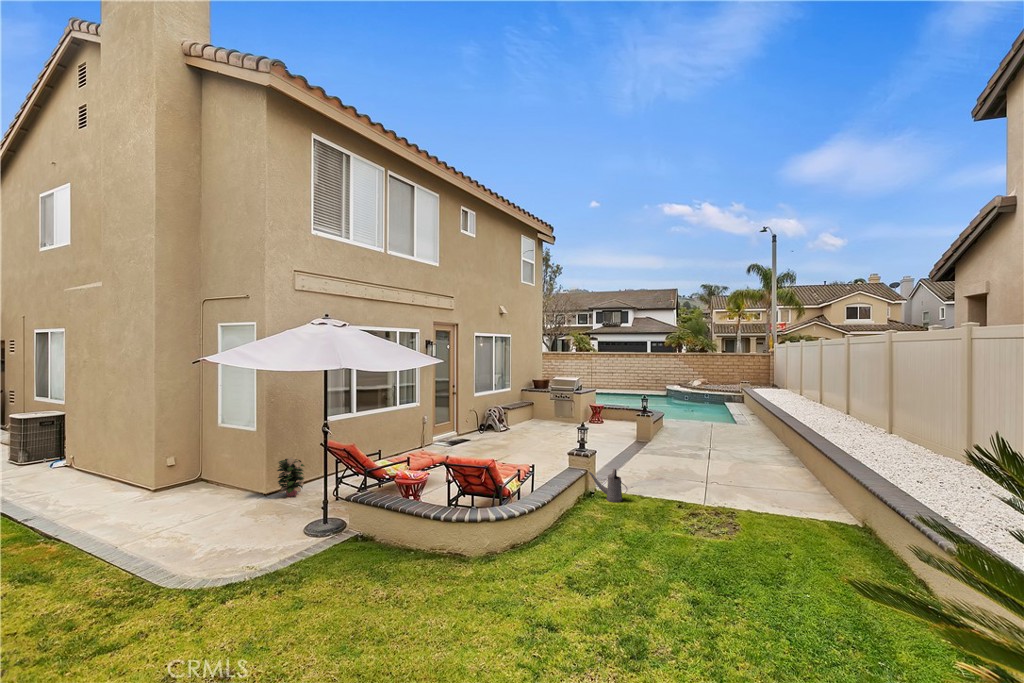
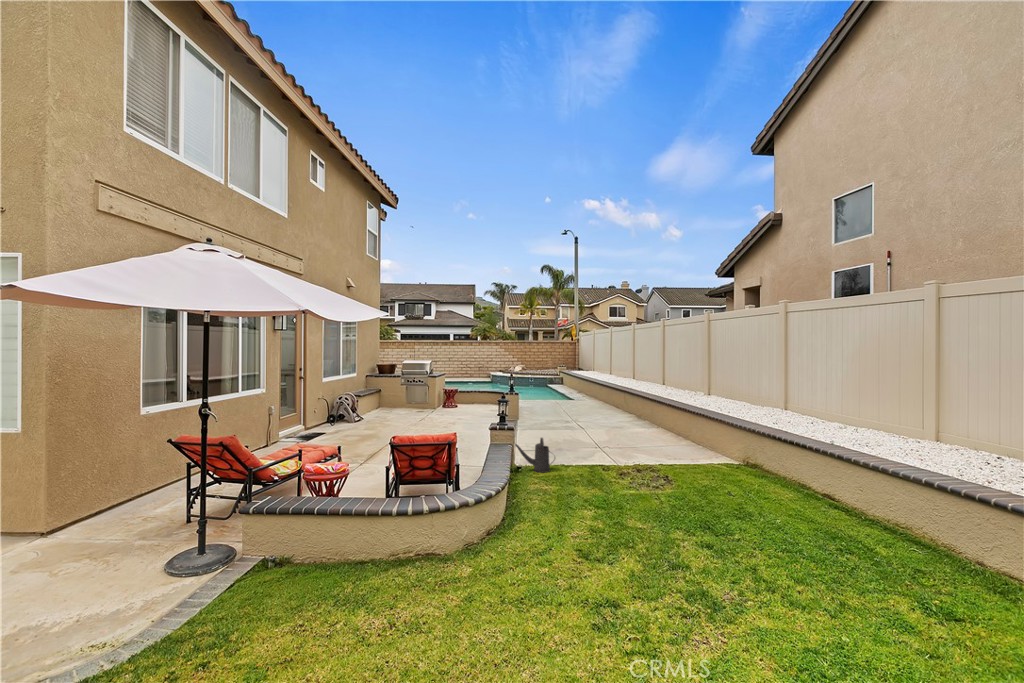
decorative plant: present [277,457,304,497] -> none [67,466,123,527]

